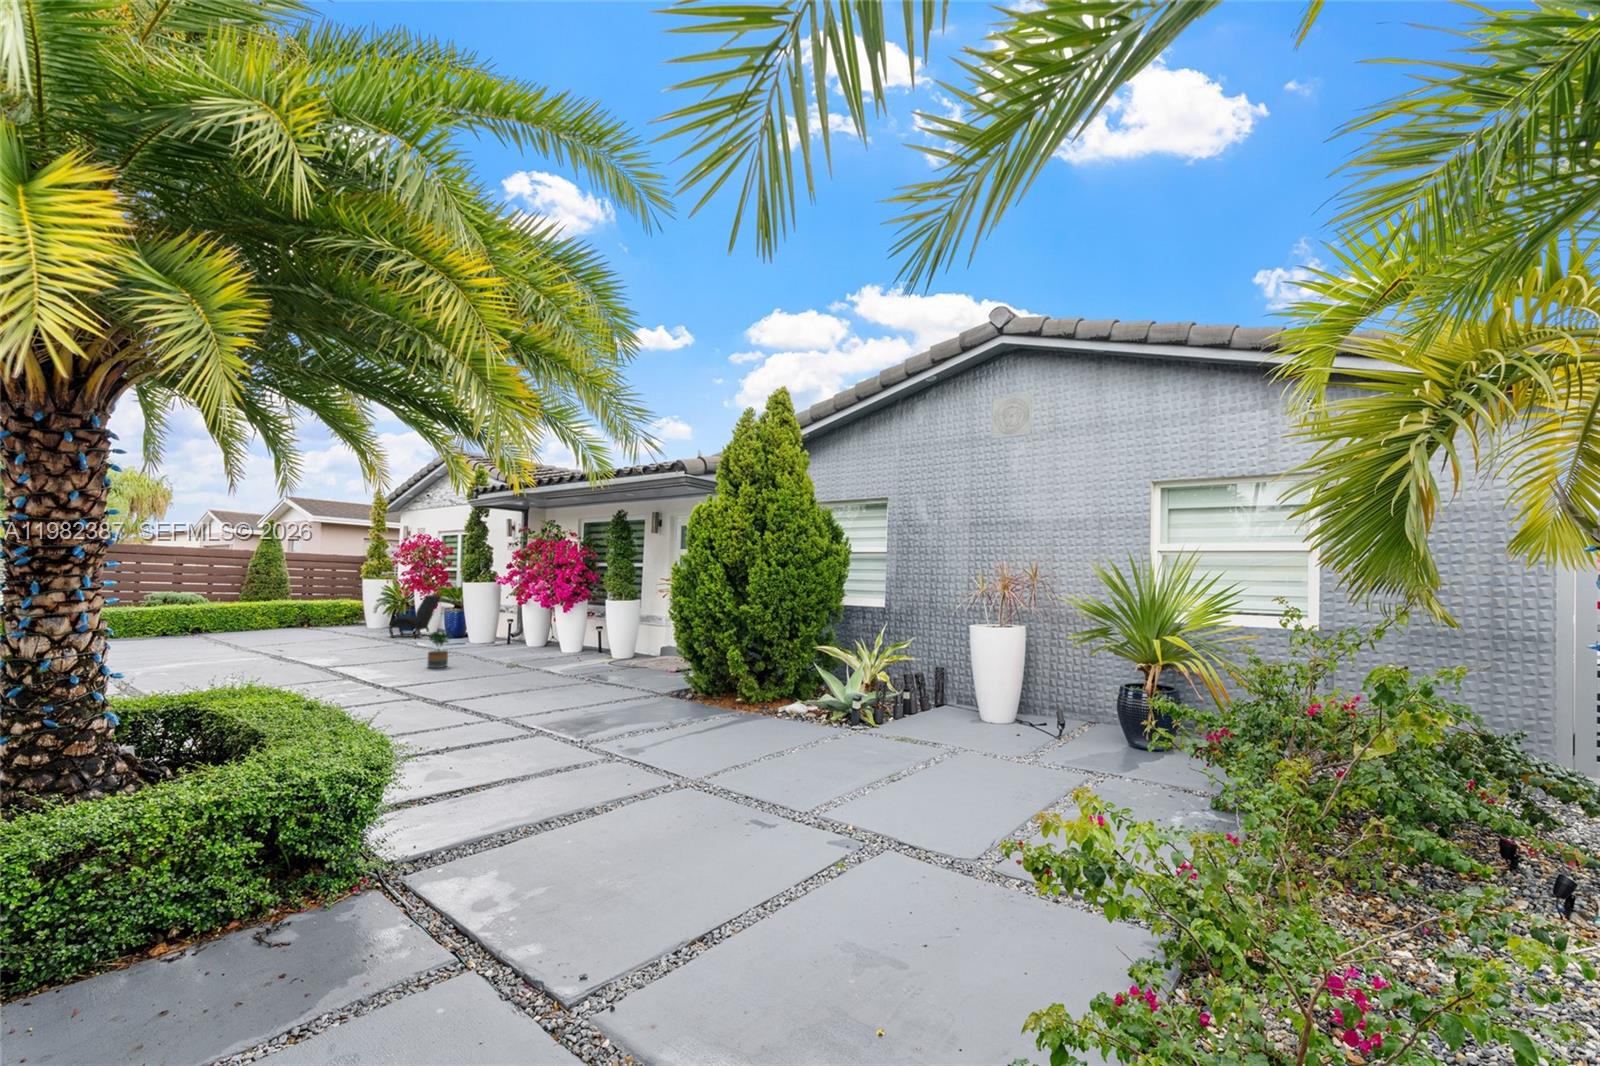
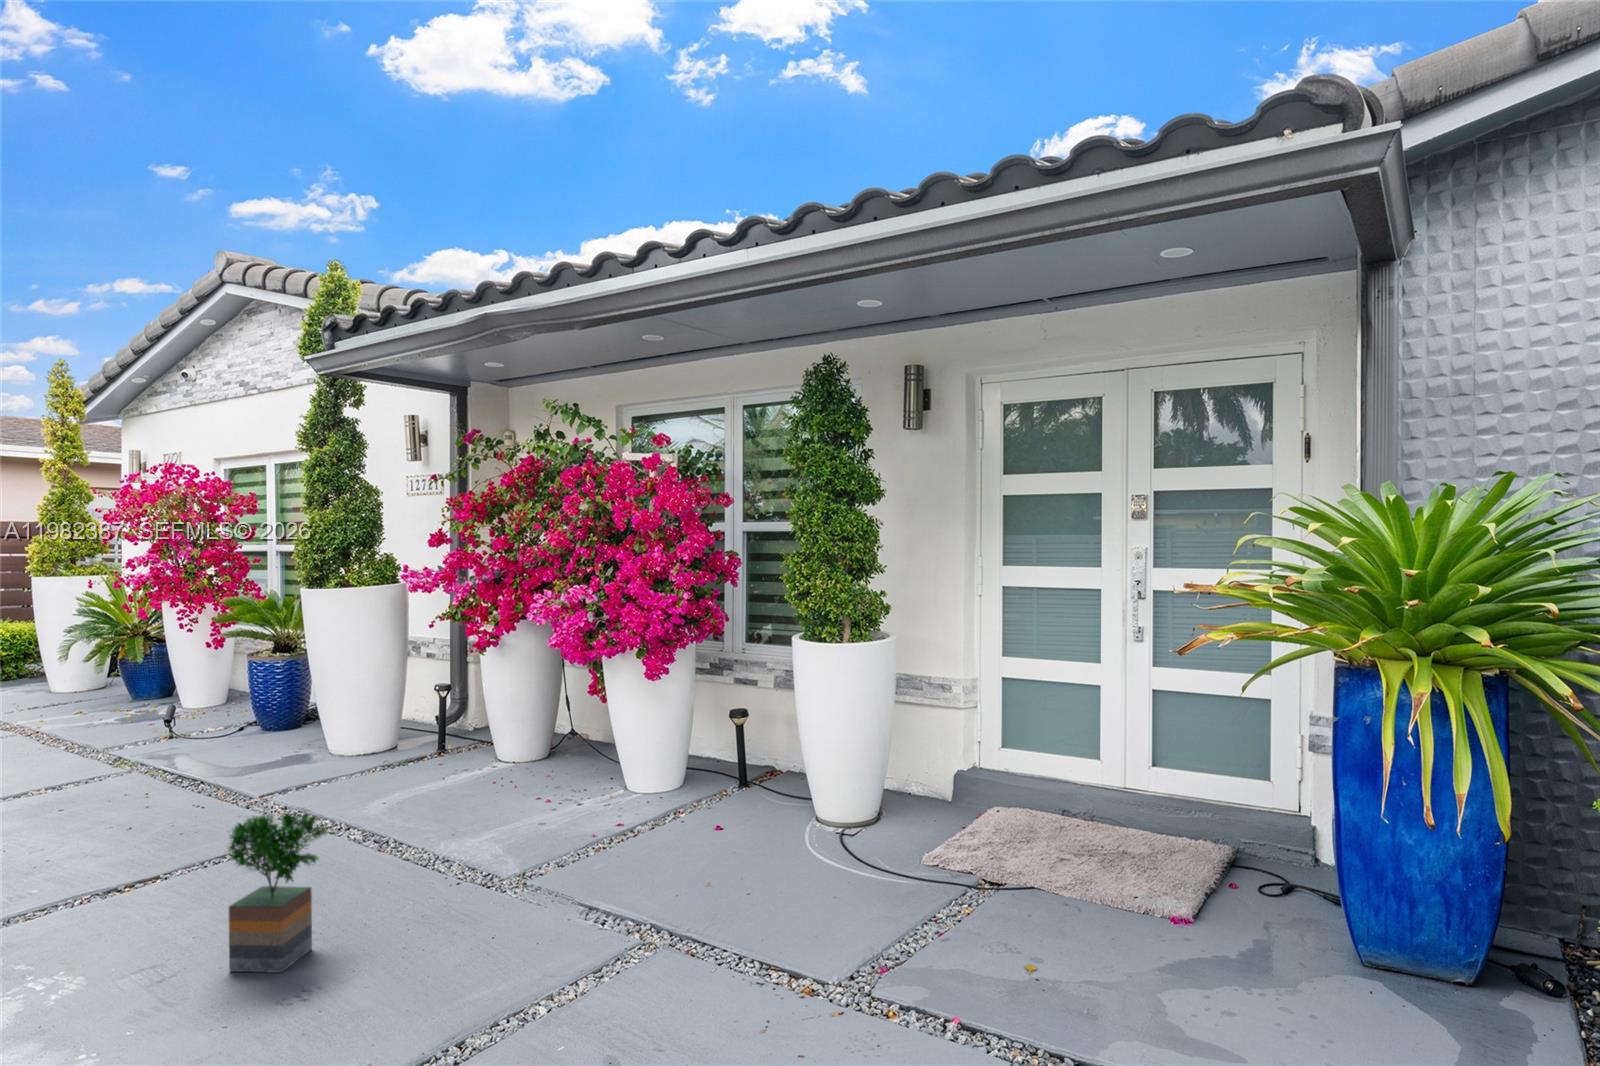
lounge chair: present [389,595,441,638] -> none [94,615,236,739]

